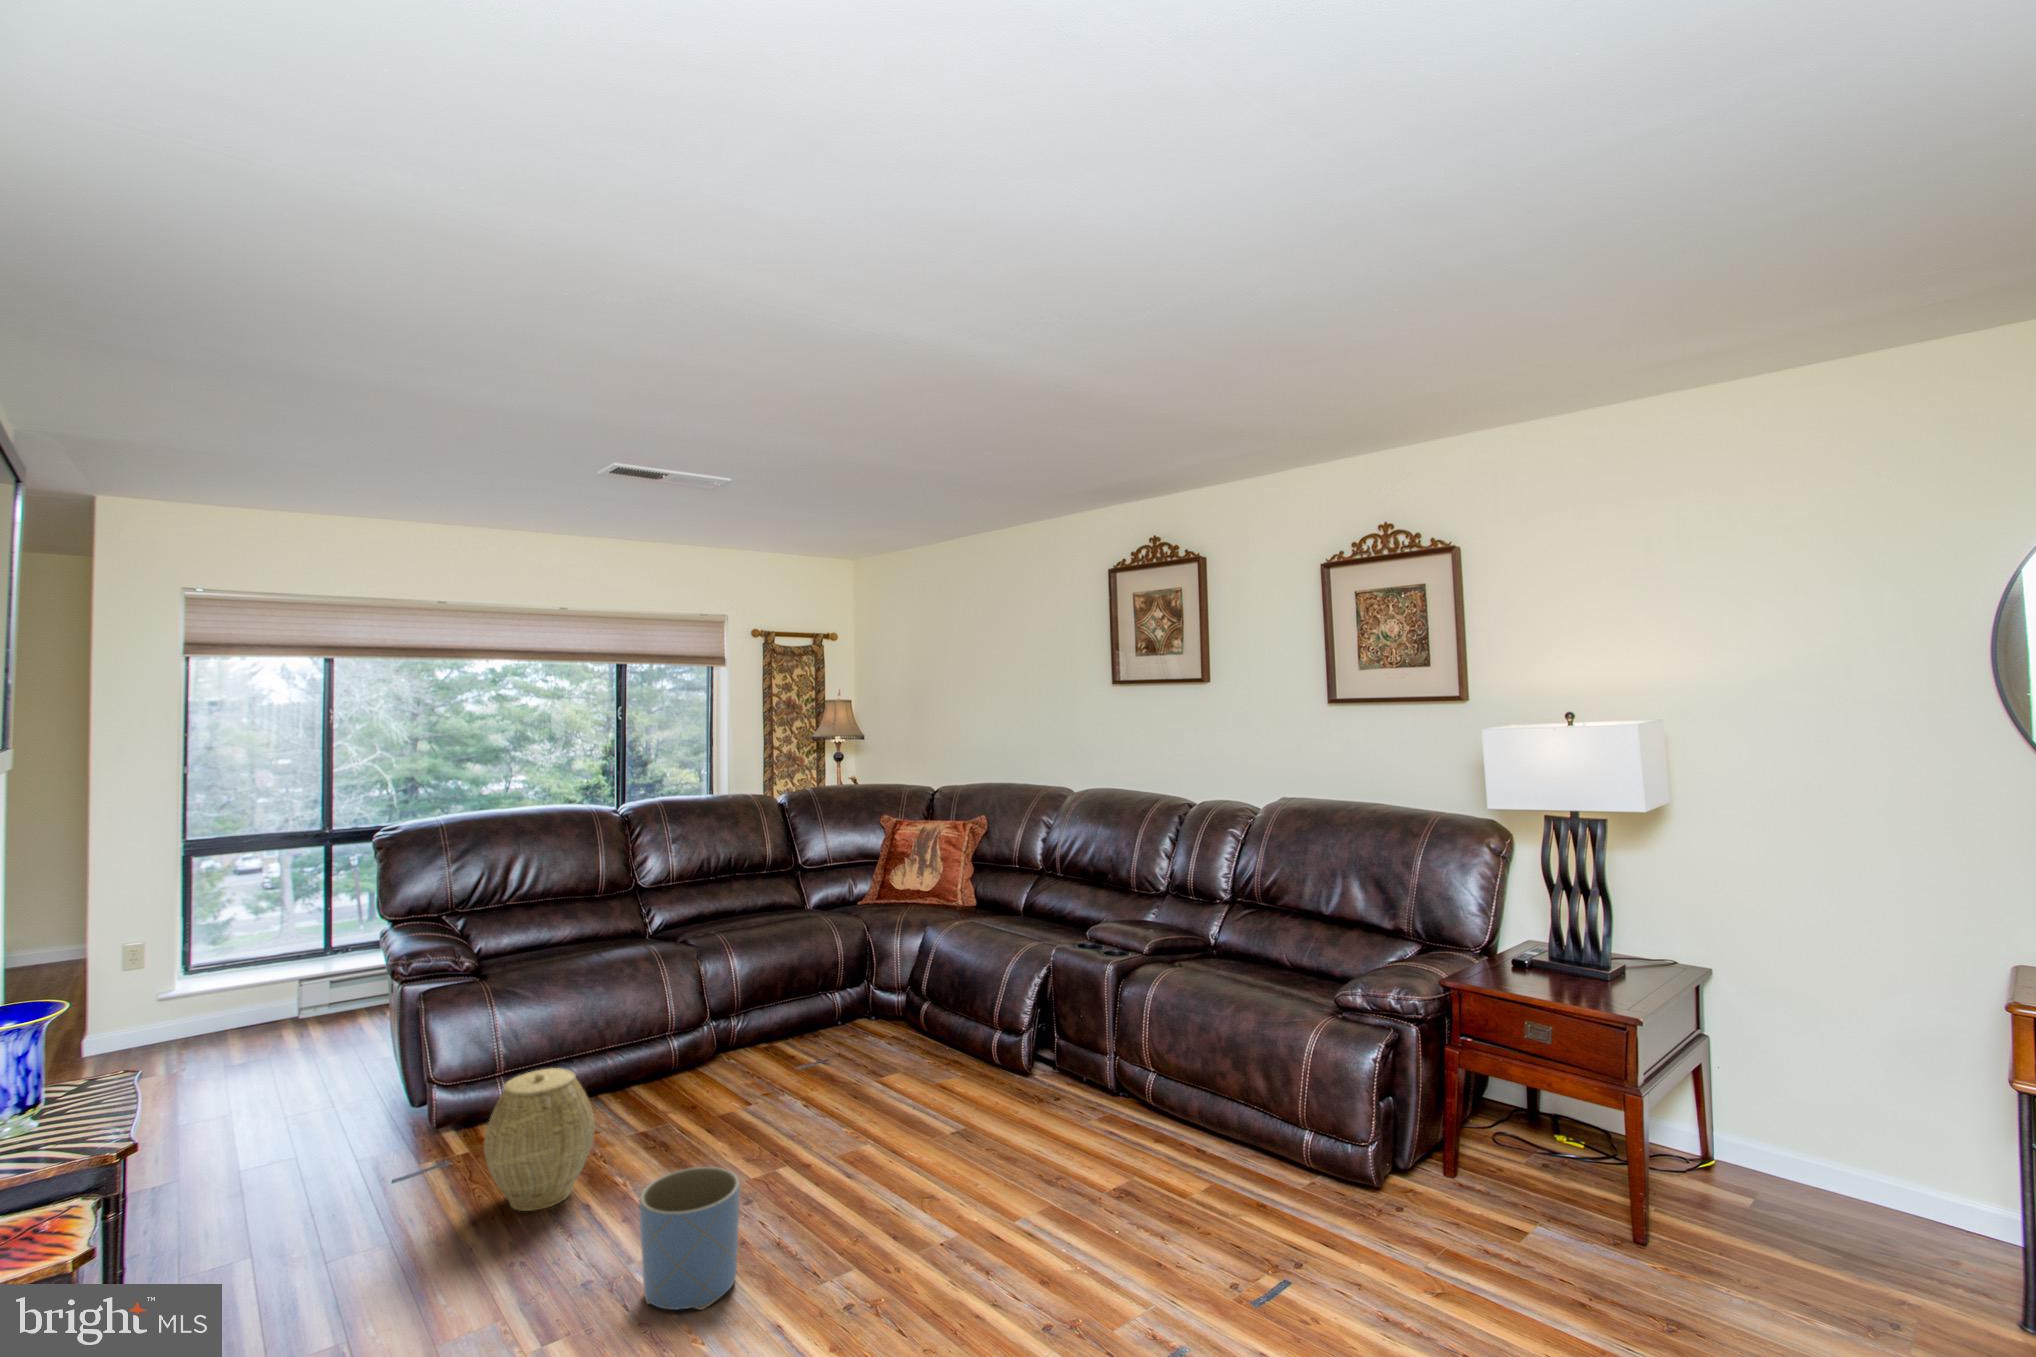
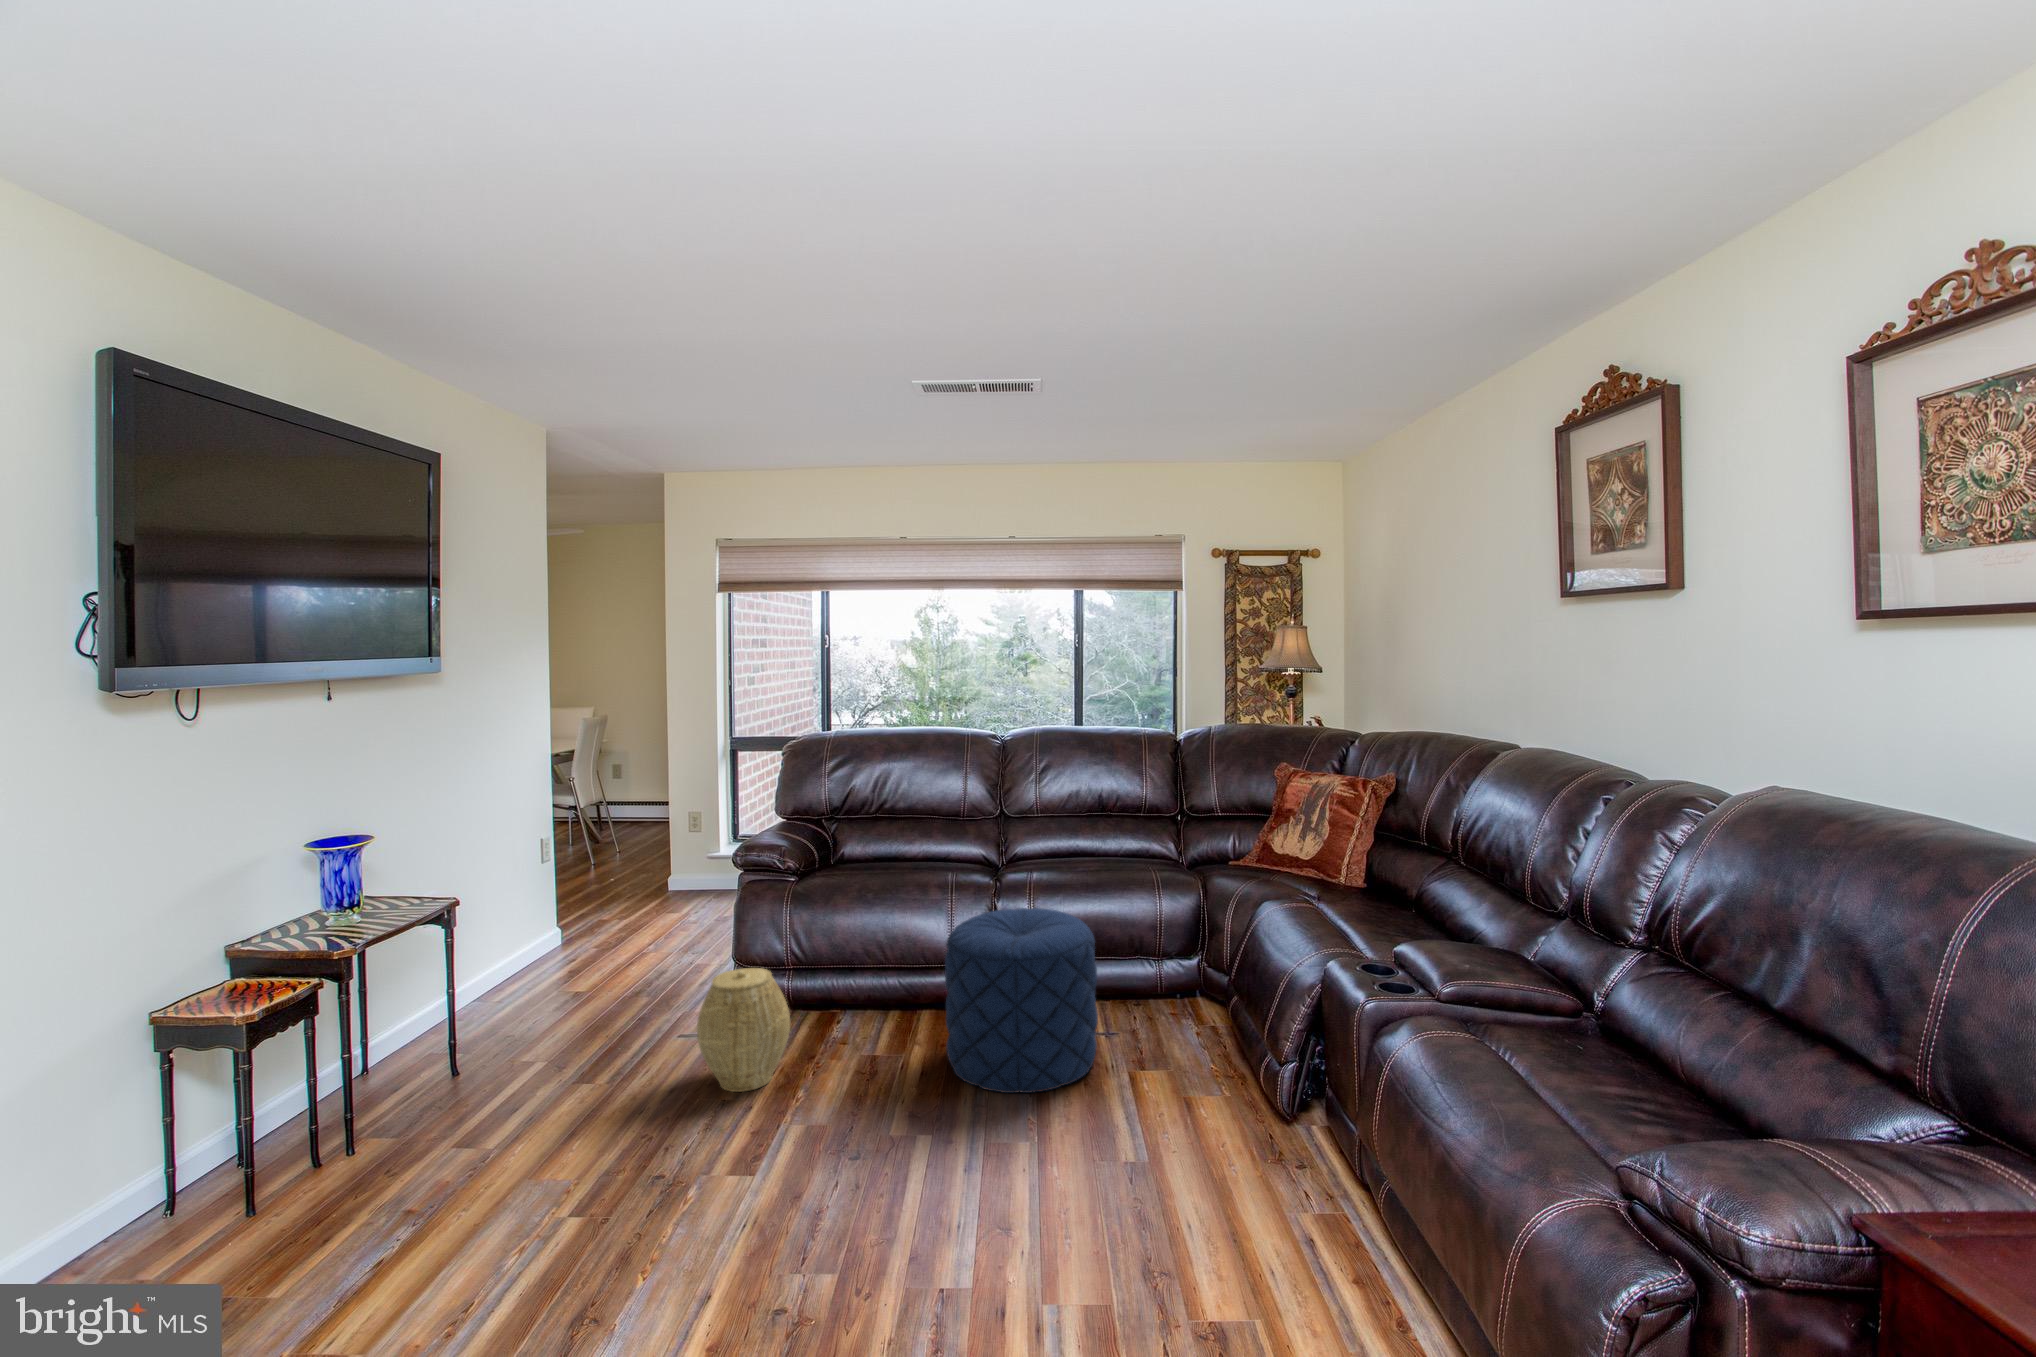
pouf: none [719,957,864,1128] -> present [945,908,1098,1093]
planter: present [639,1167,740,1310] -> none [648,1099,748,1243]

